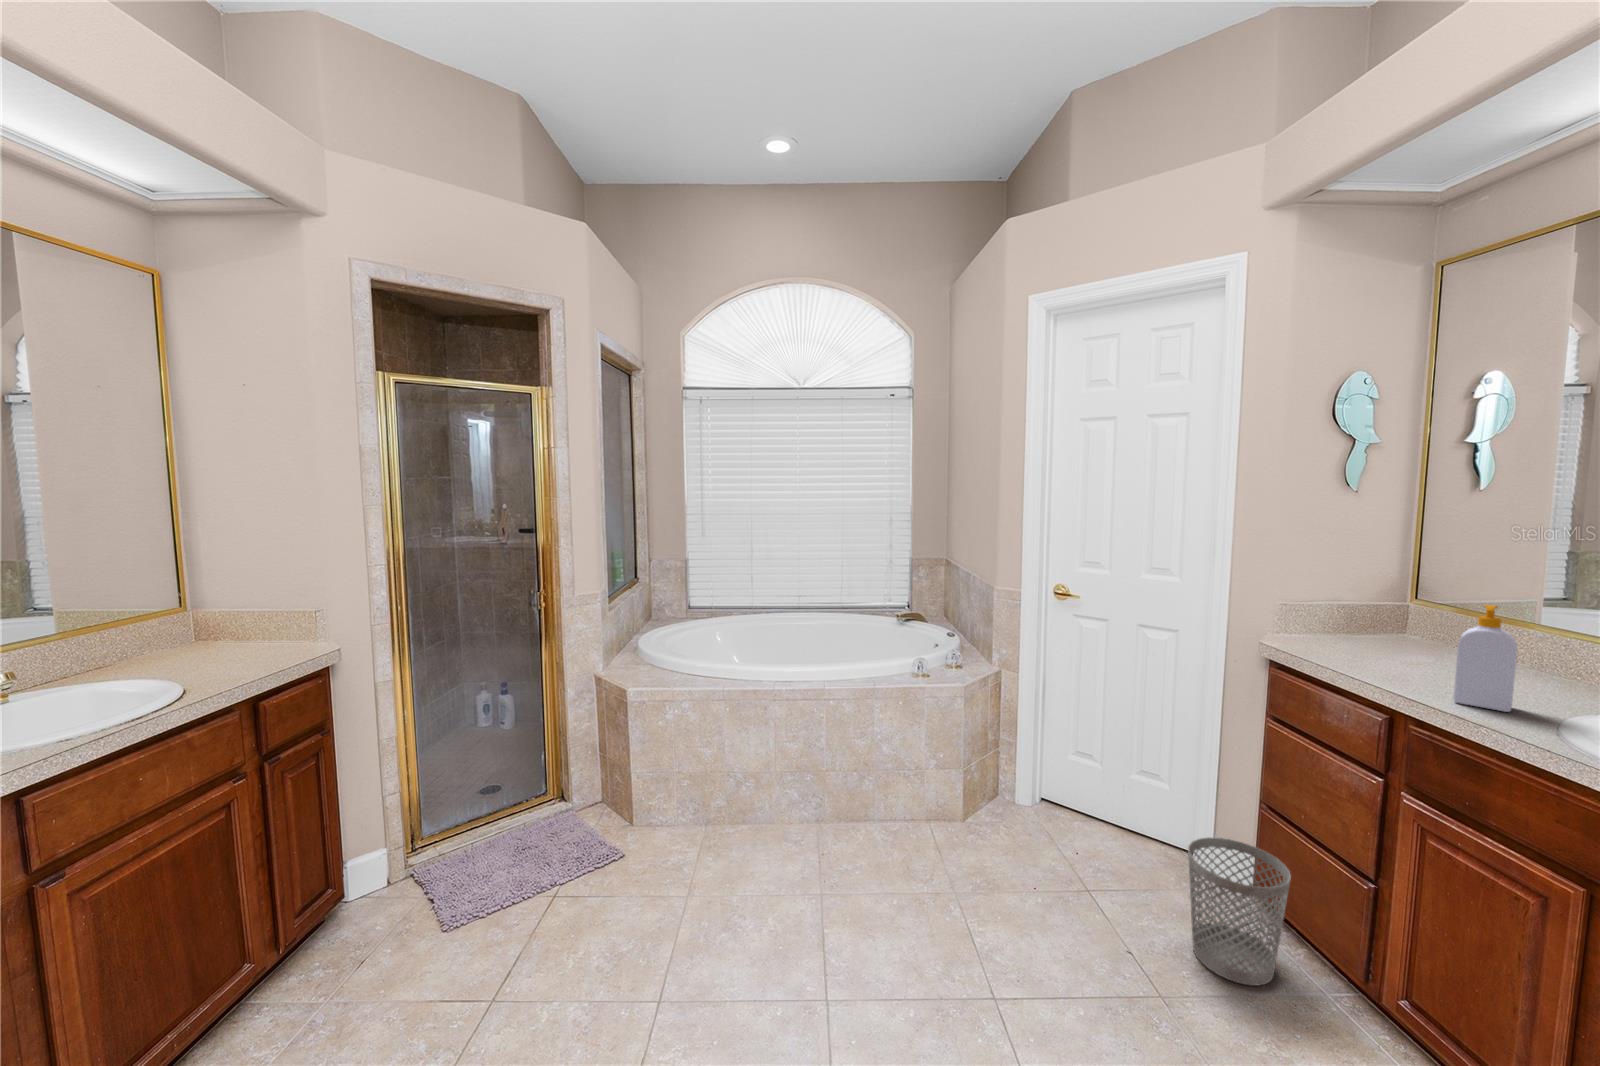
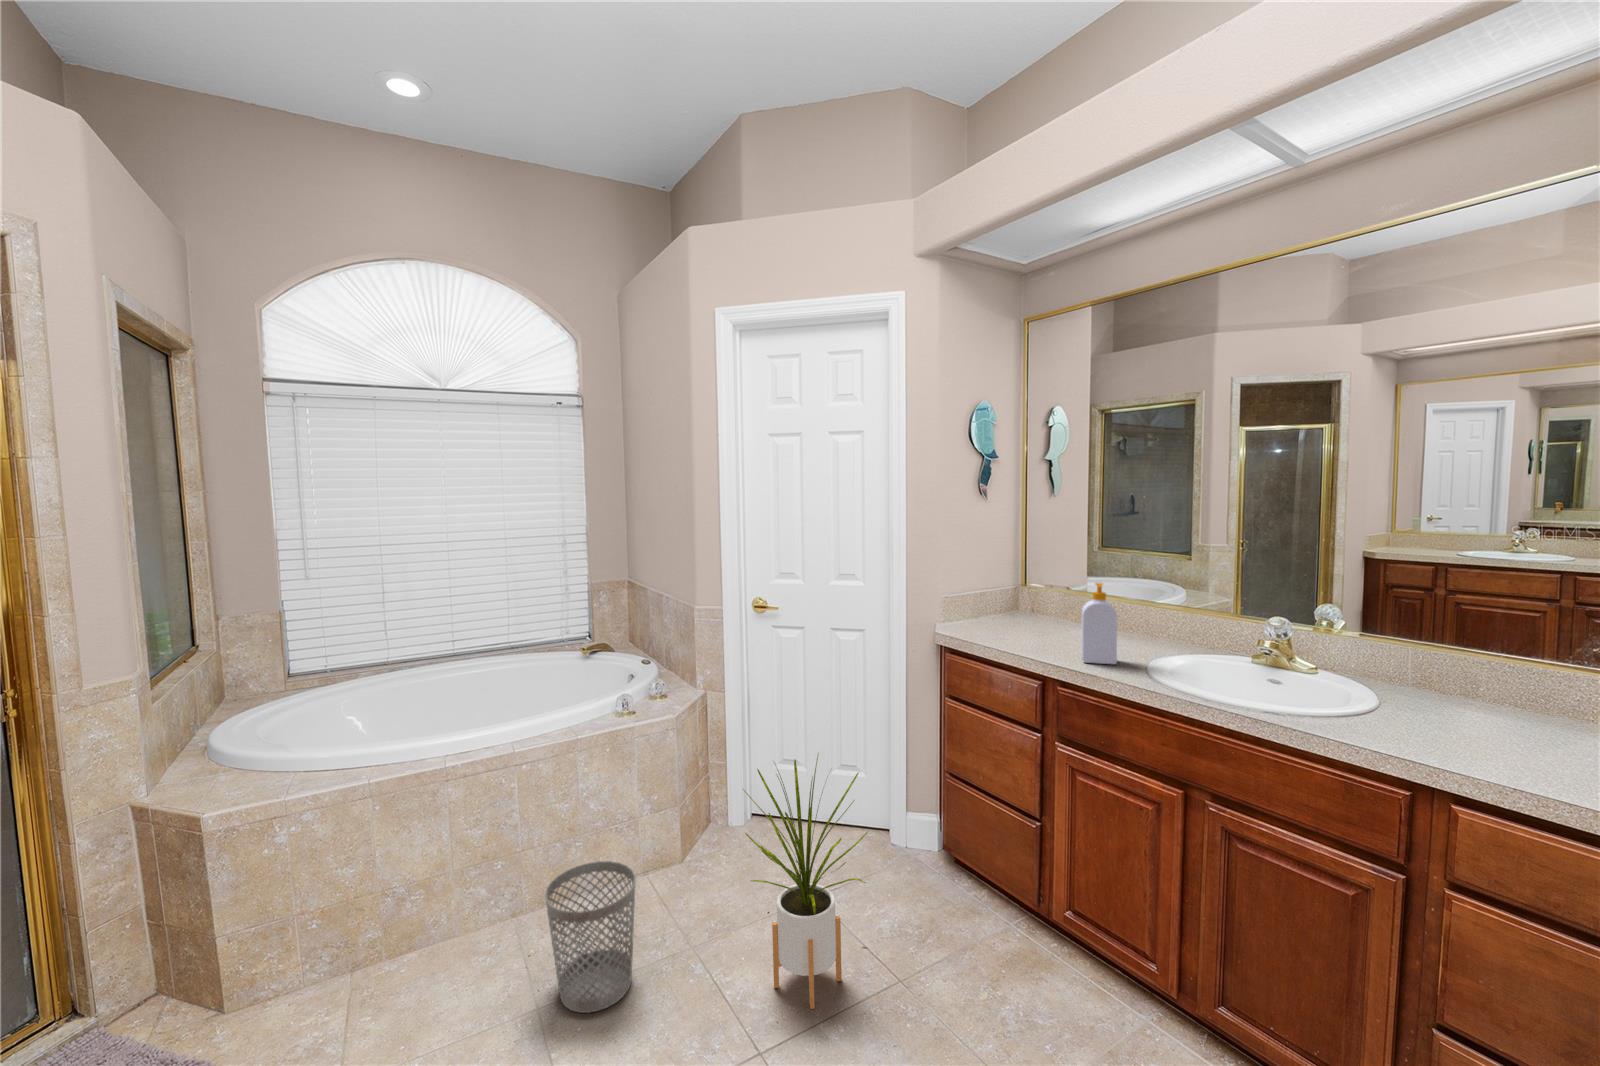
house plant: none [1001,737,1134,985] -> present [743,753,868,1009]
wastebasket: present [1188,837,1291,985] -> present [545,861,636,1013]

